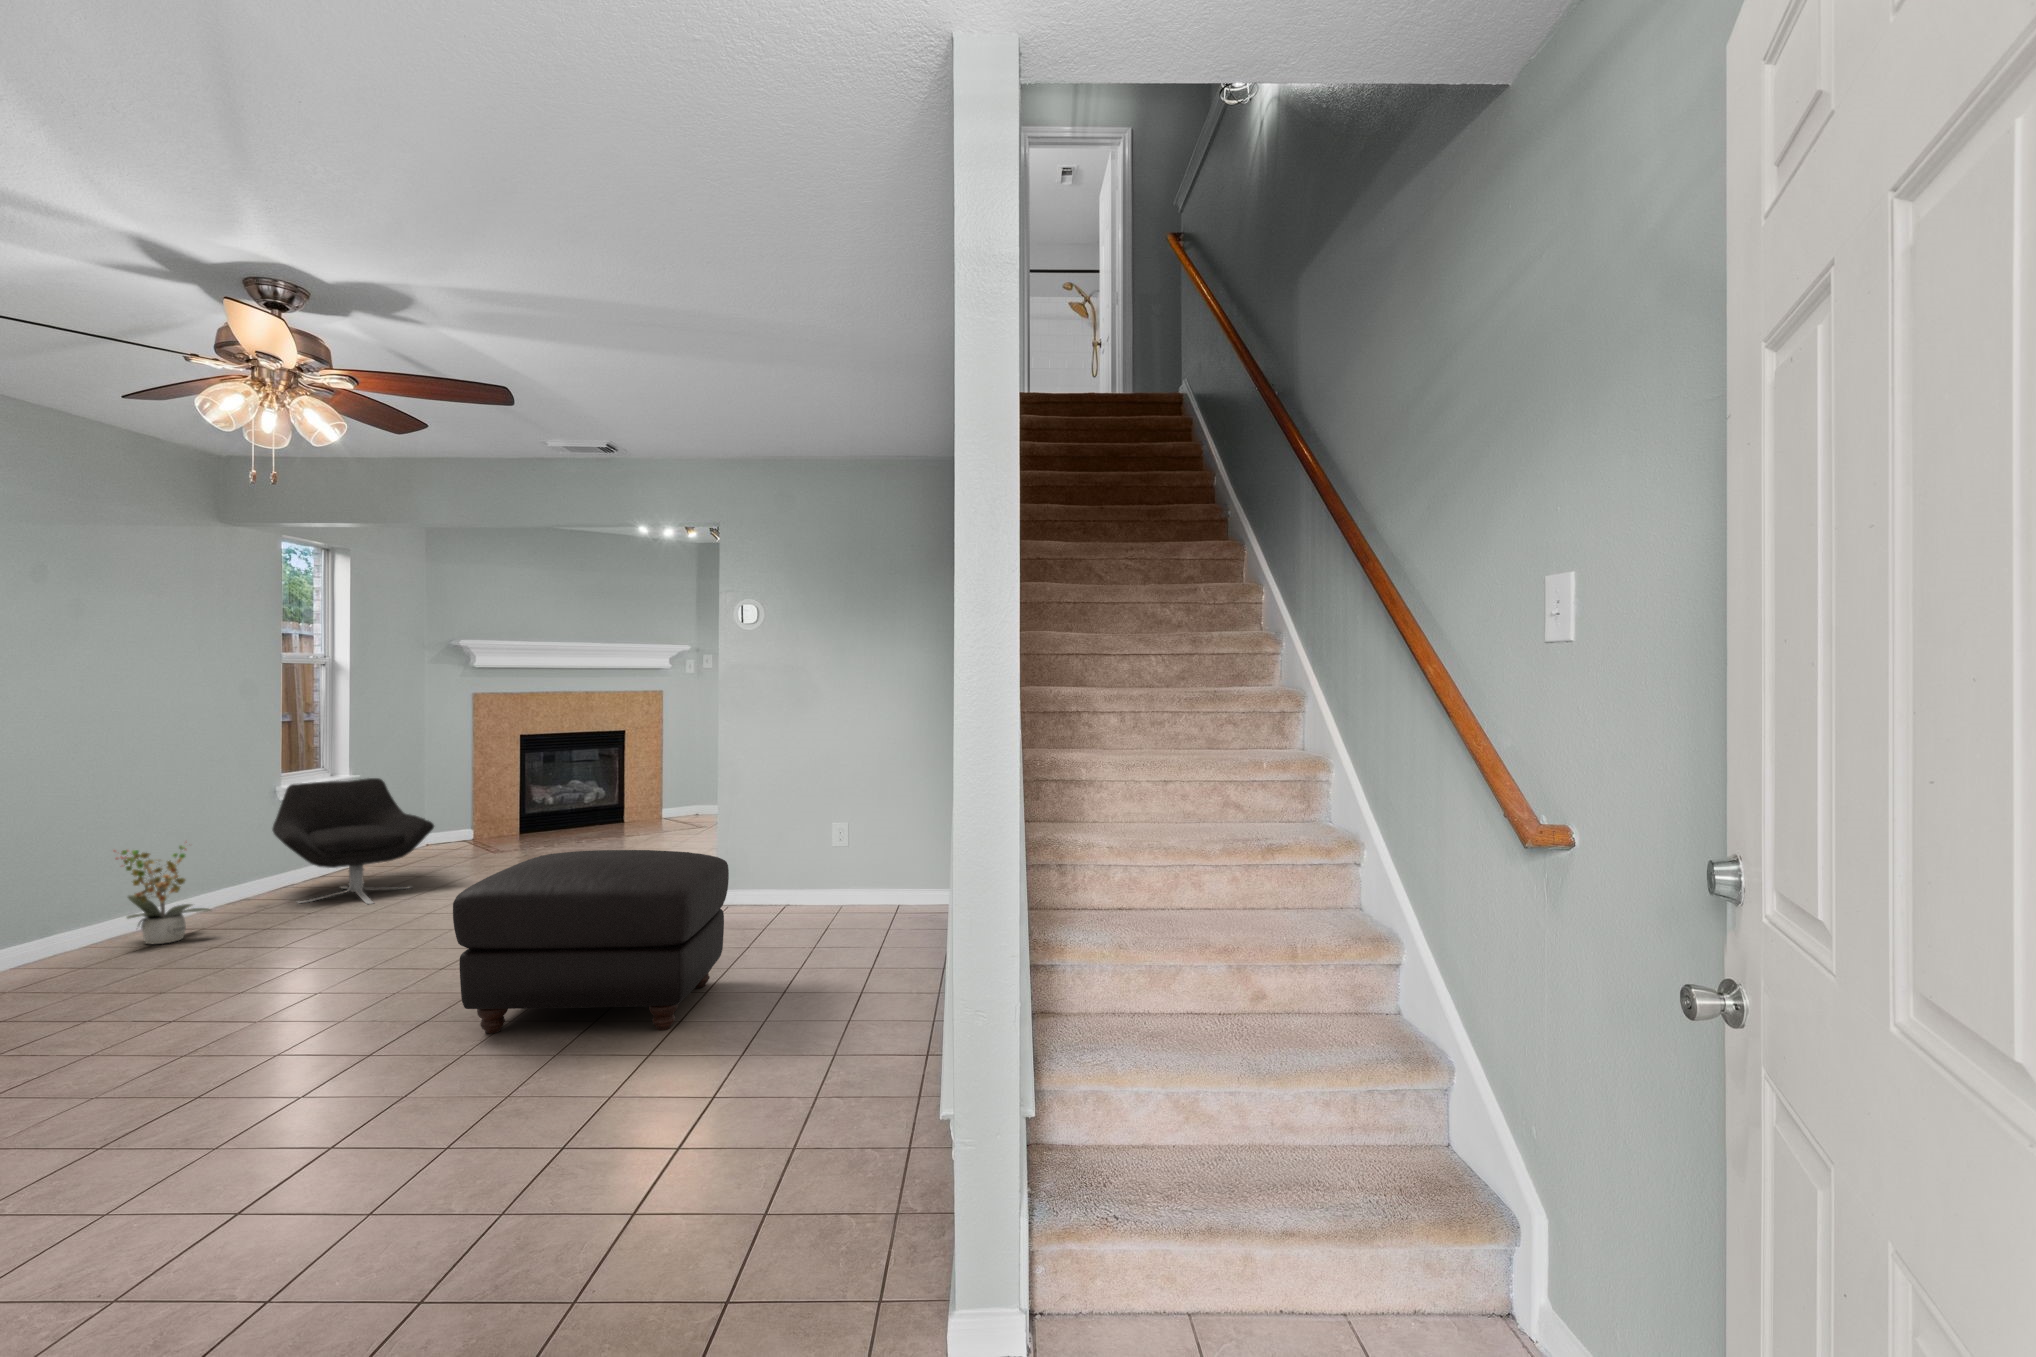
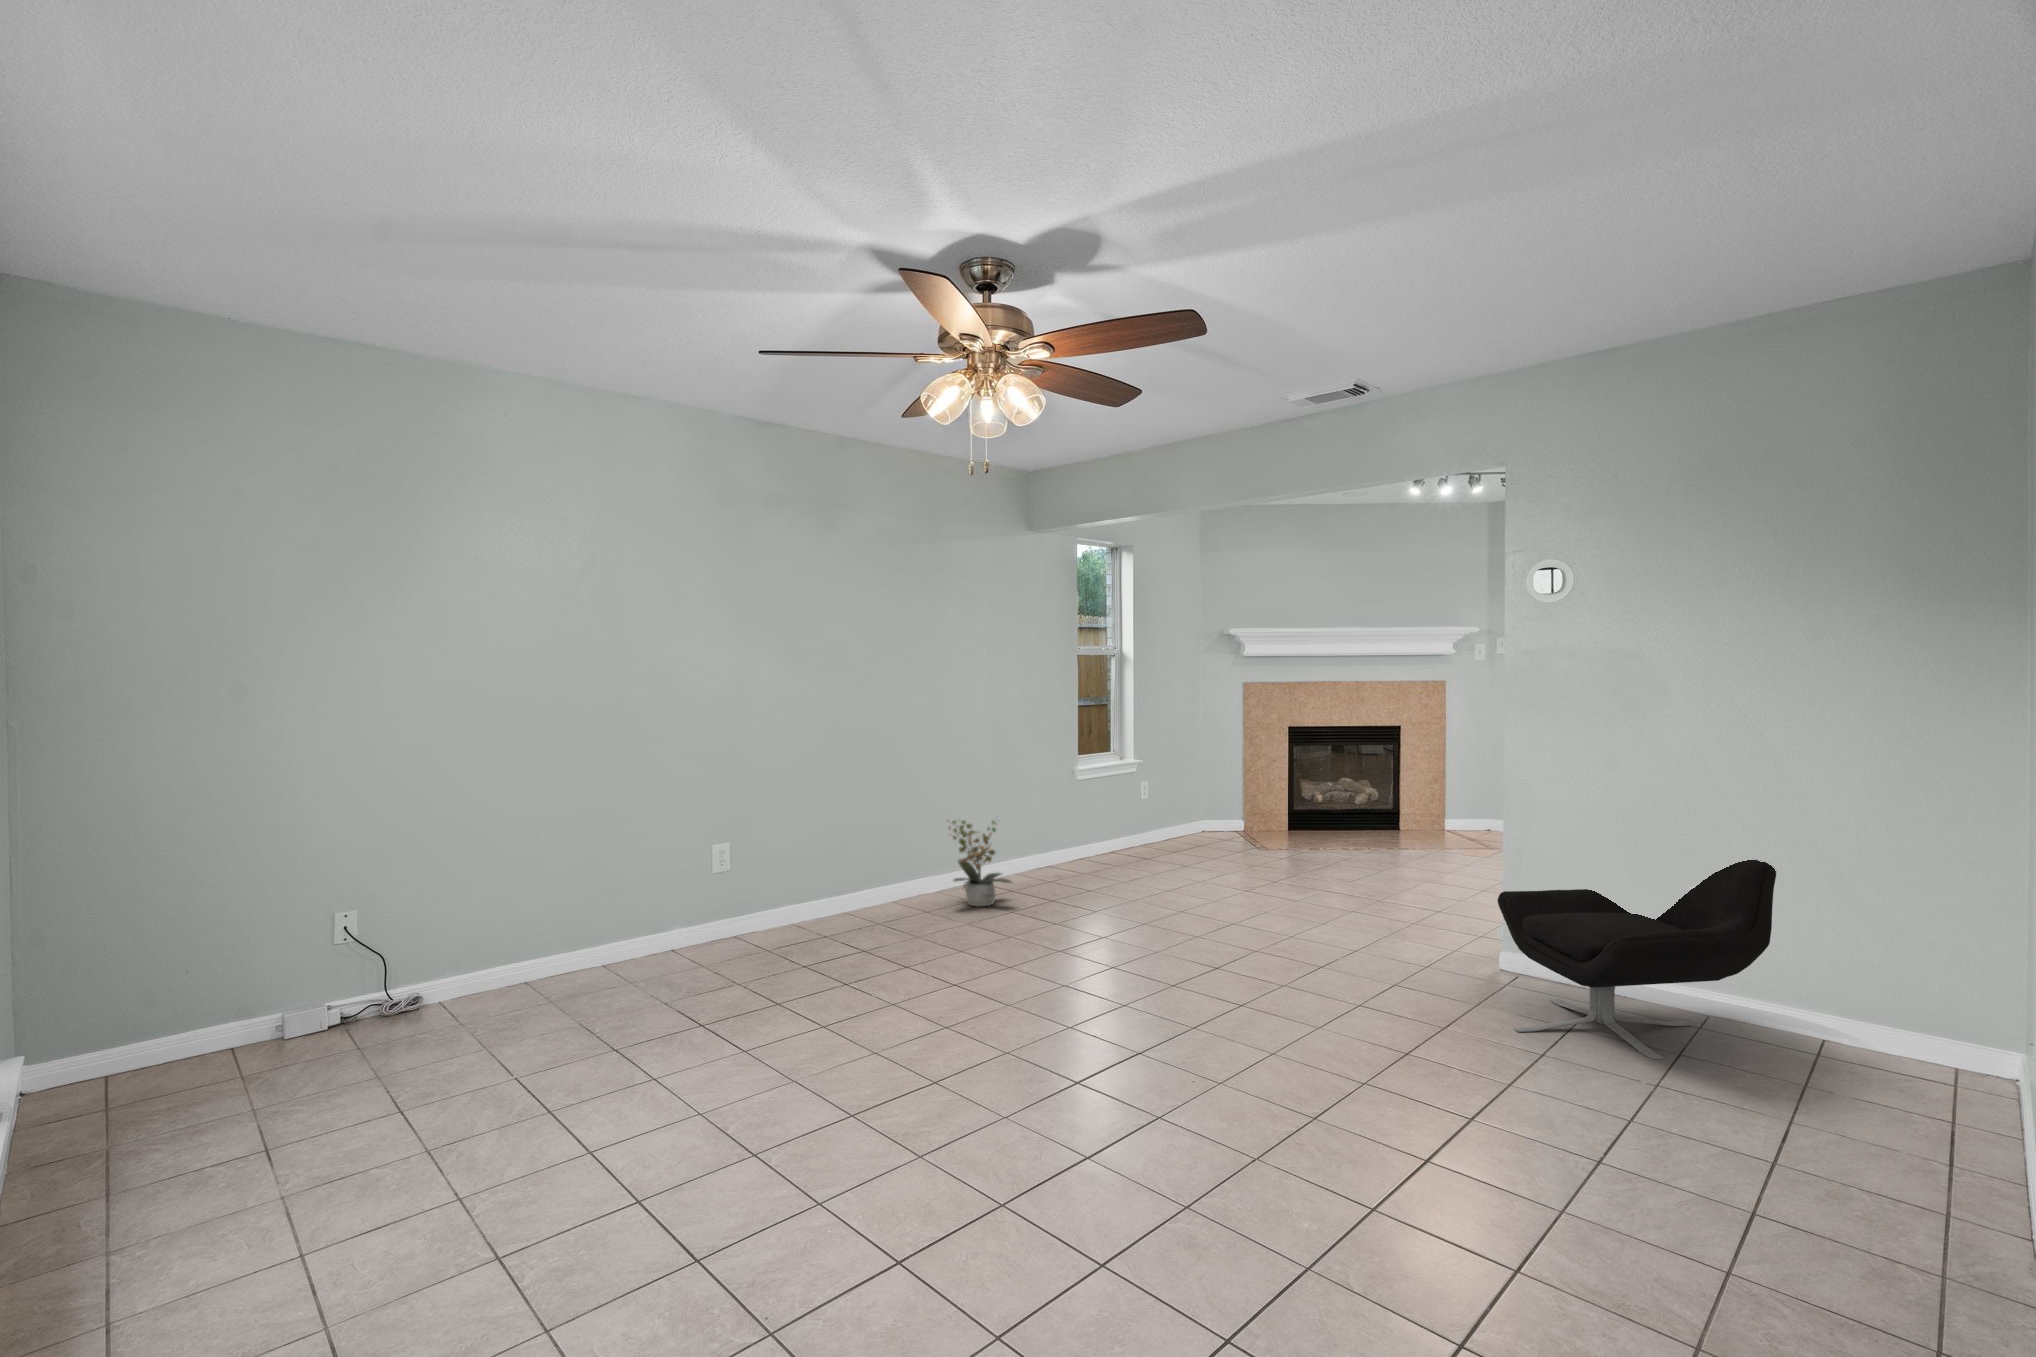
lounge chair: present [272,778,434,904] -> present [1497,860,1776,1059]
ottoman: present [453,850,729,1034] -> none [1164,891,1508,1167]

